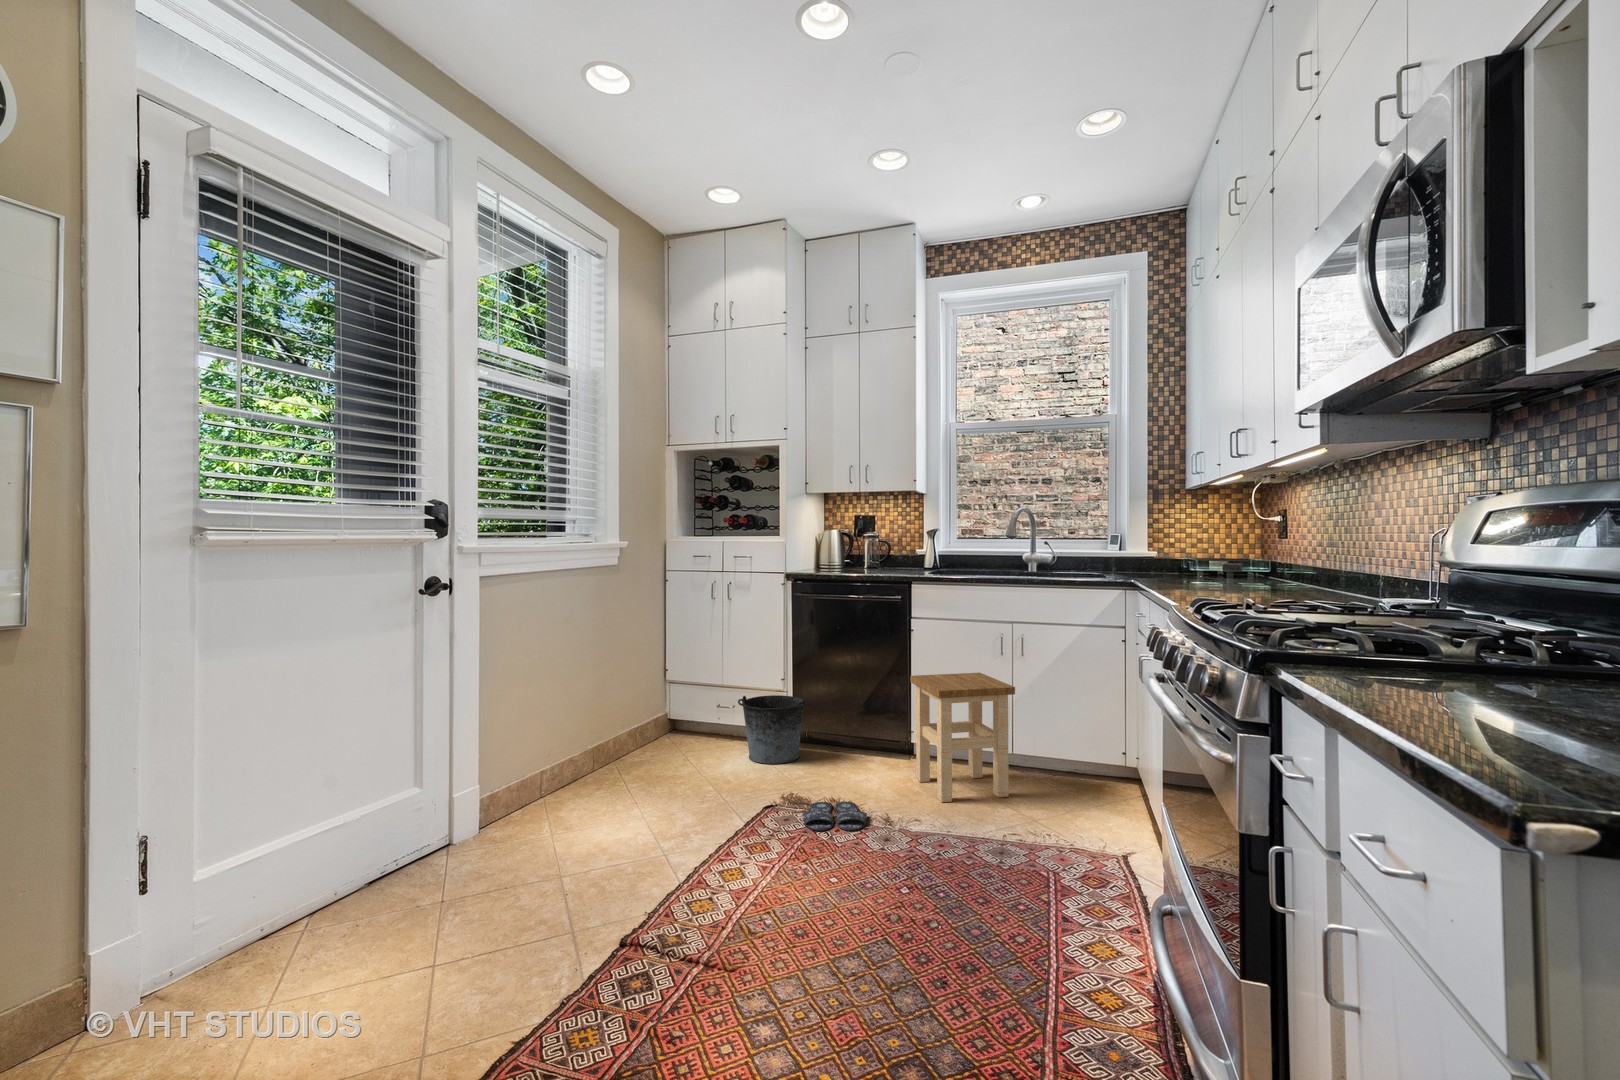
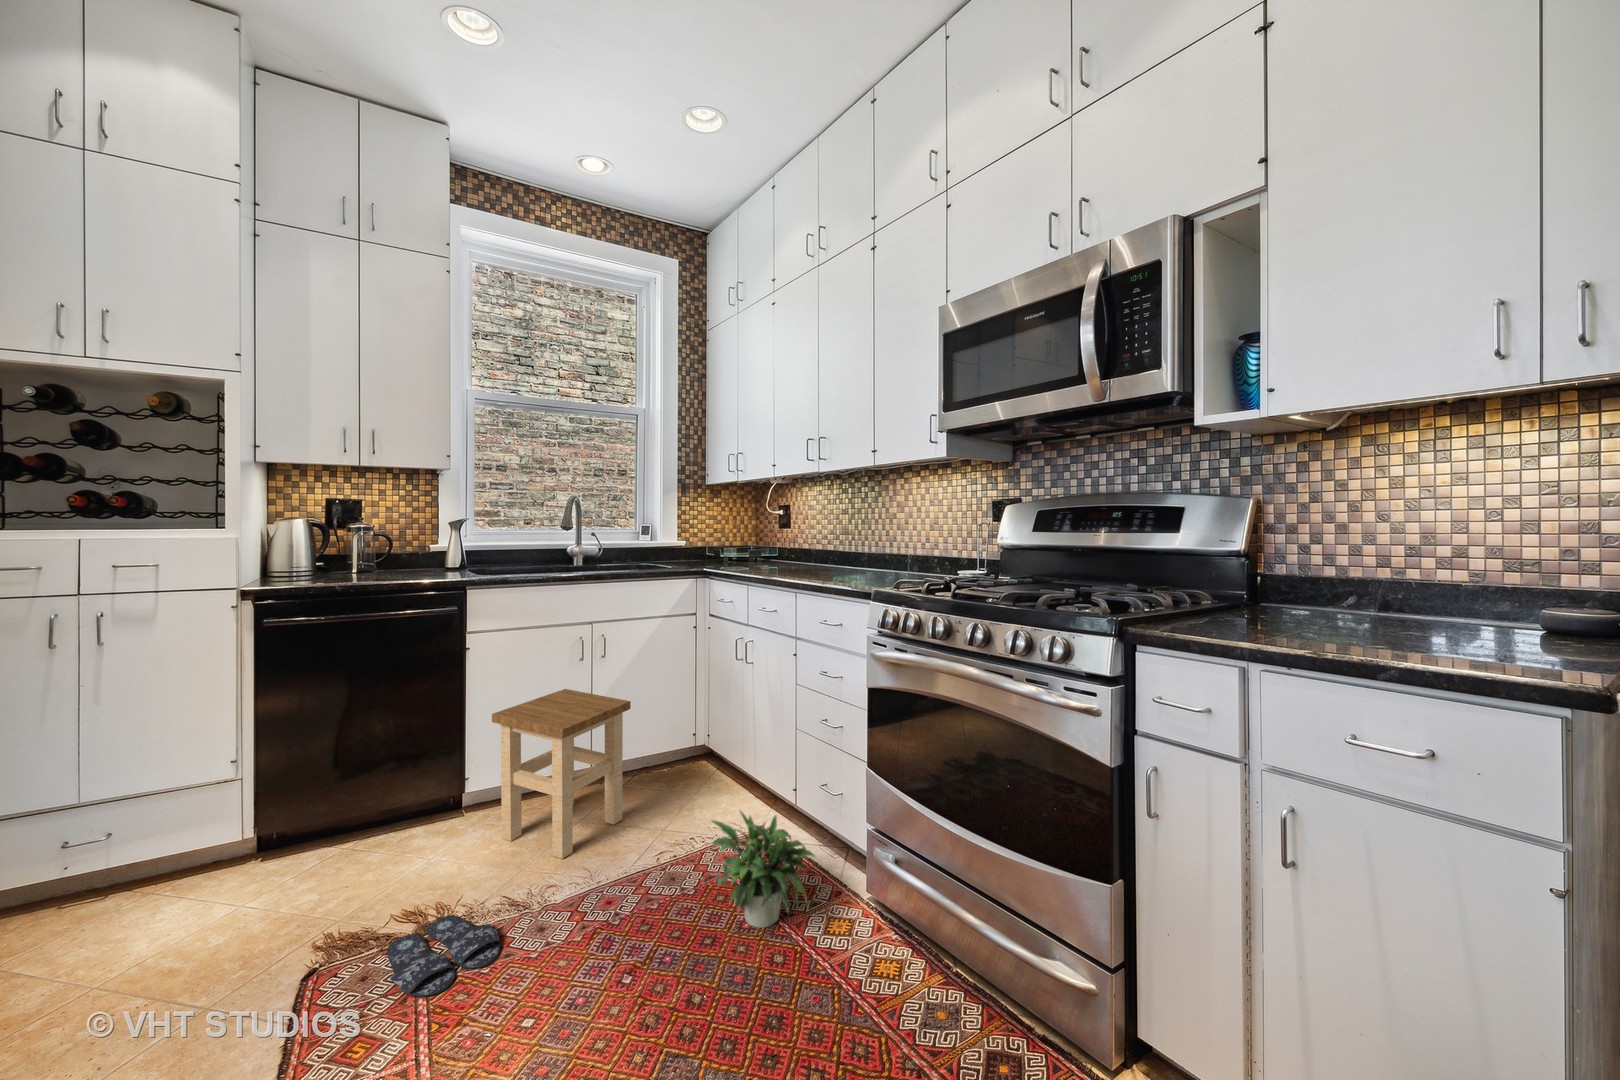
bucket: present [738,695,807,764] -> none [142,784,305,918]
potted plant: none [1000,783,1097,897] -> present [702,811,815,928]

